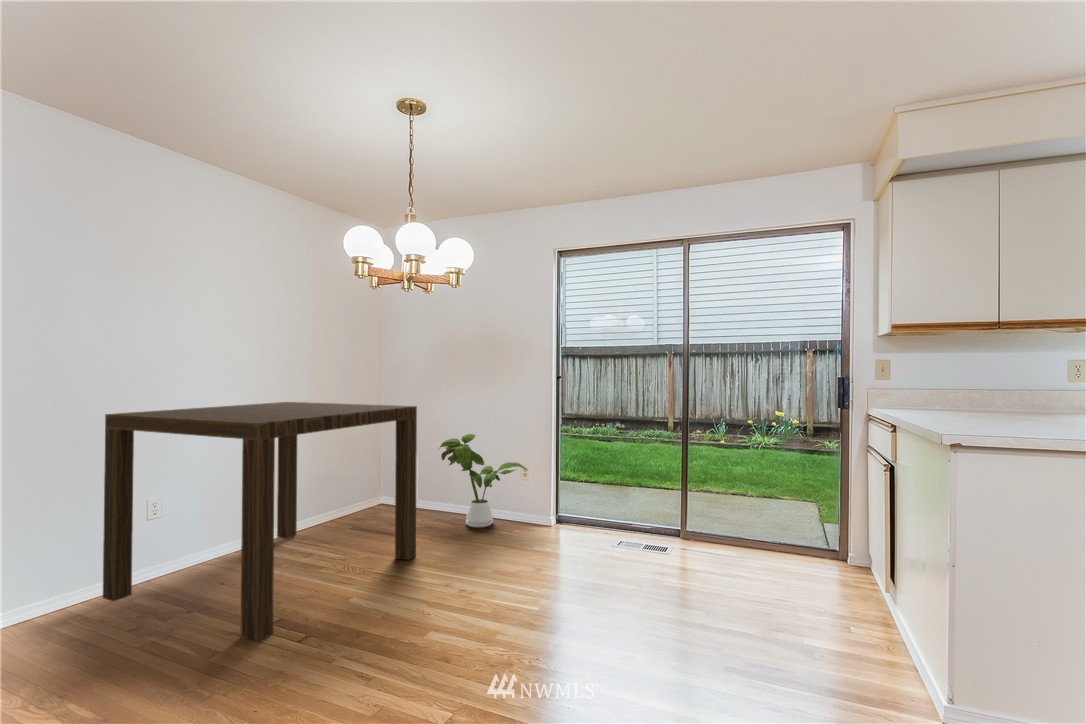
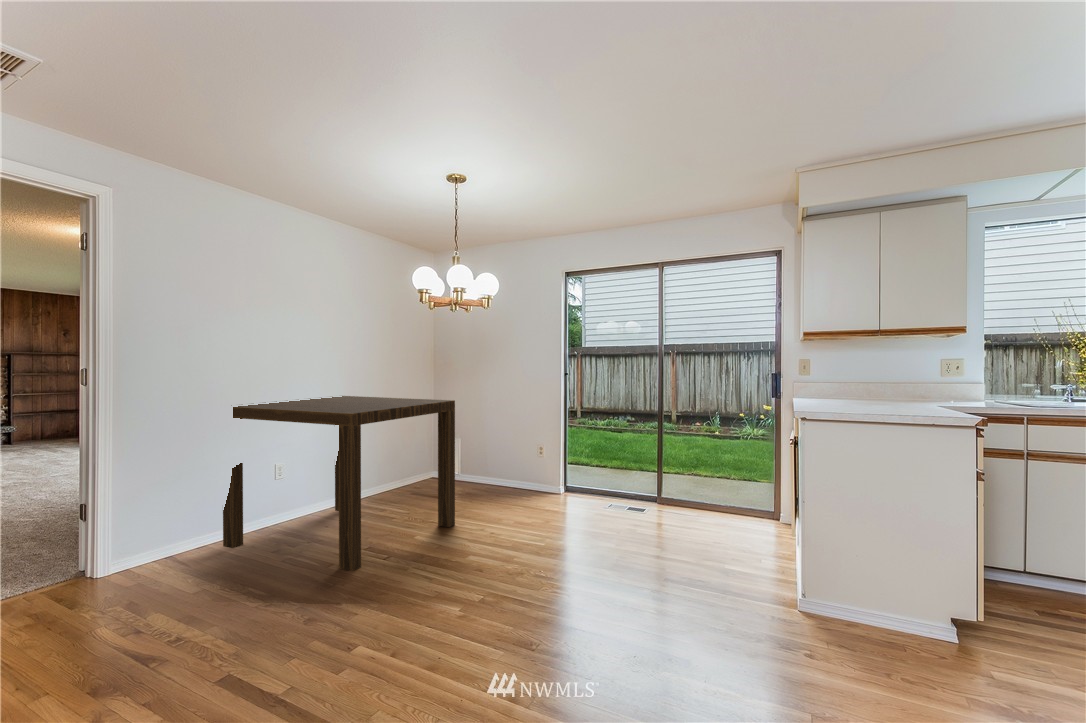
house plant: present [440,434,527,527] -> none [470,424,548,506]

